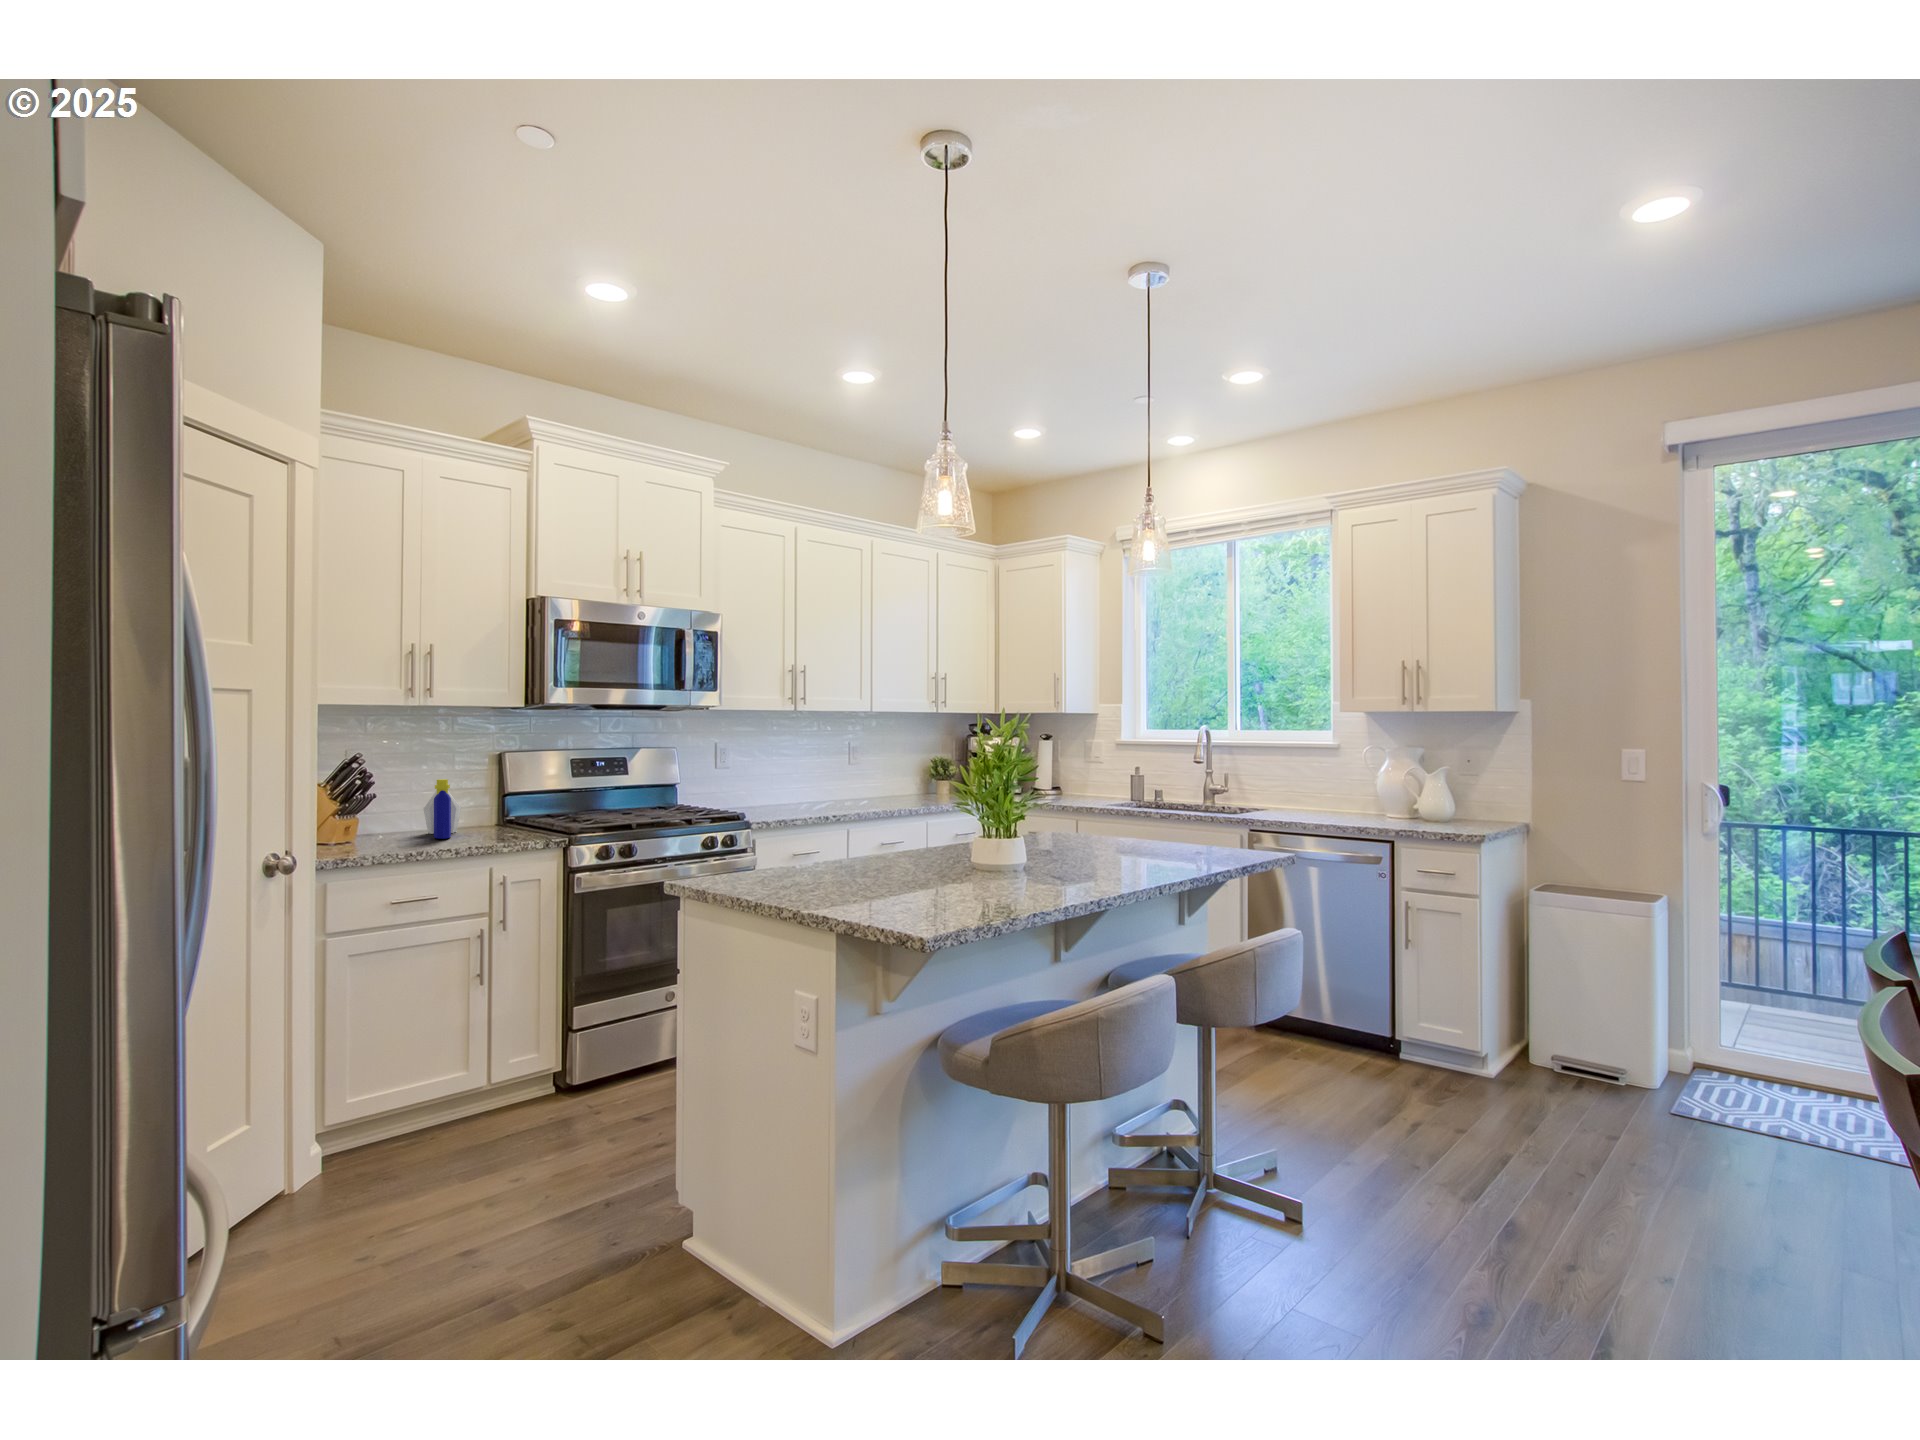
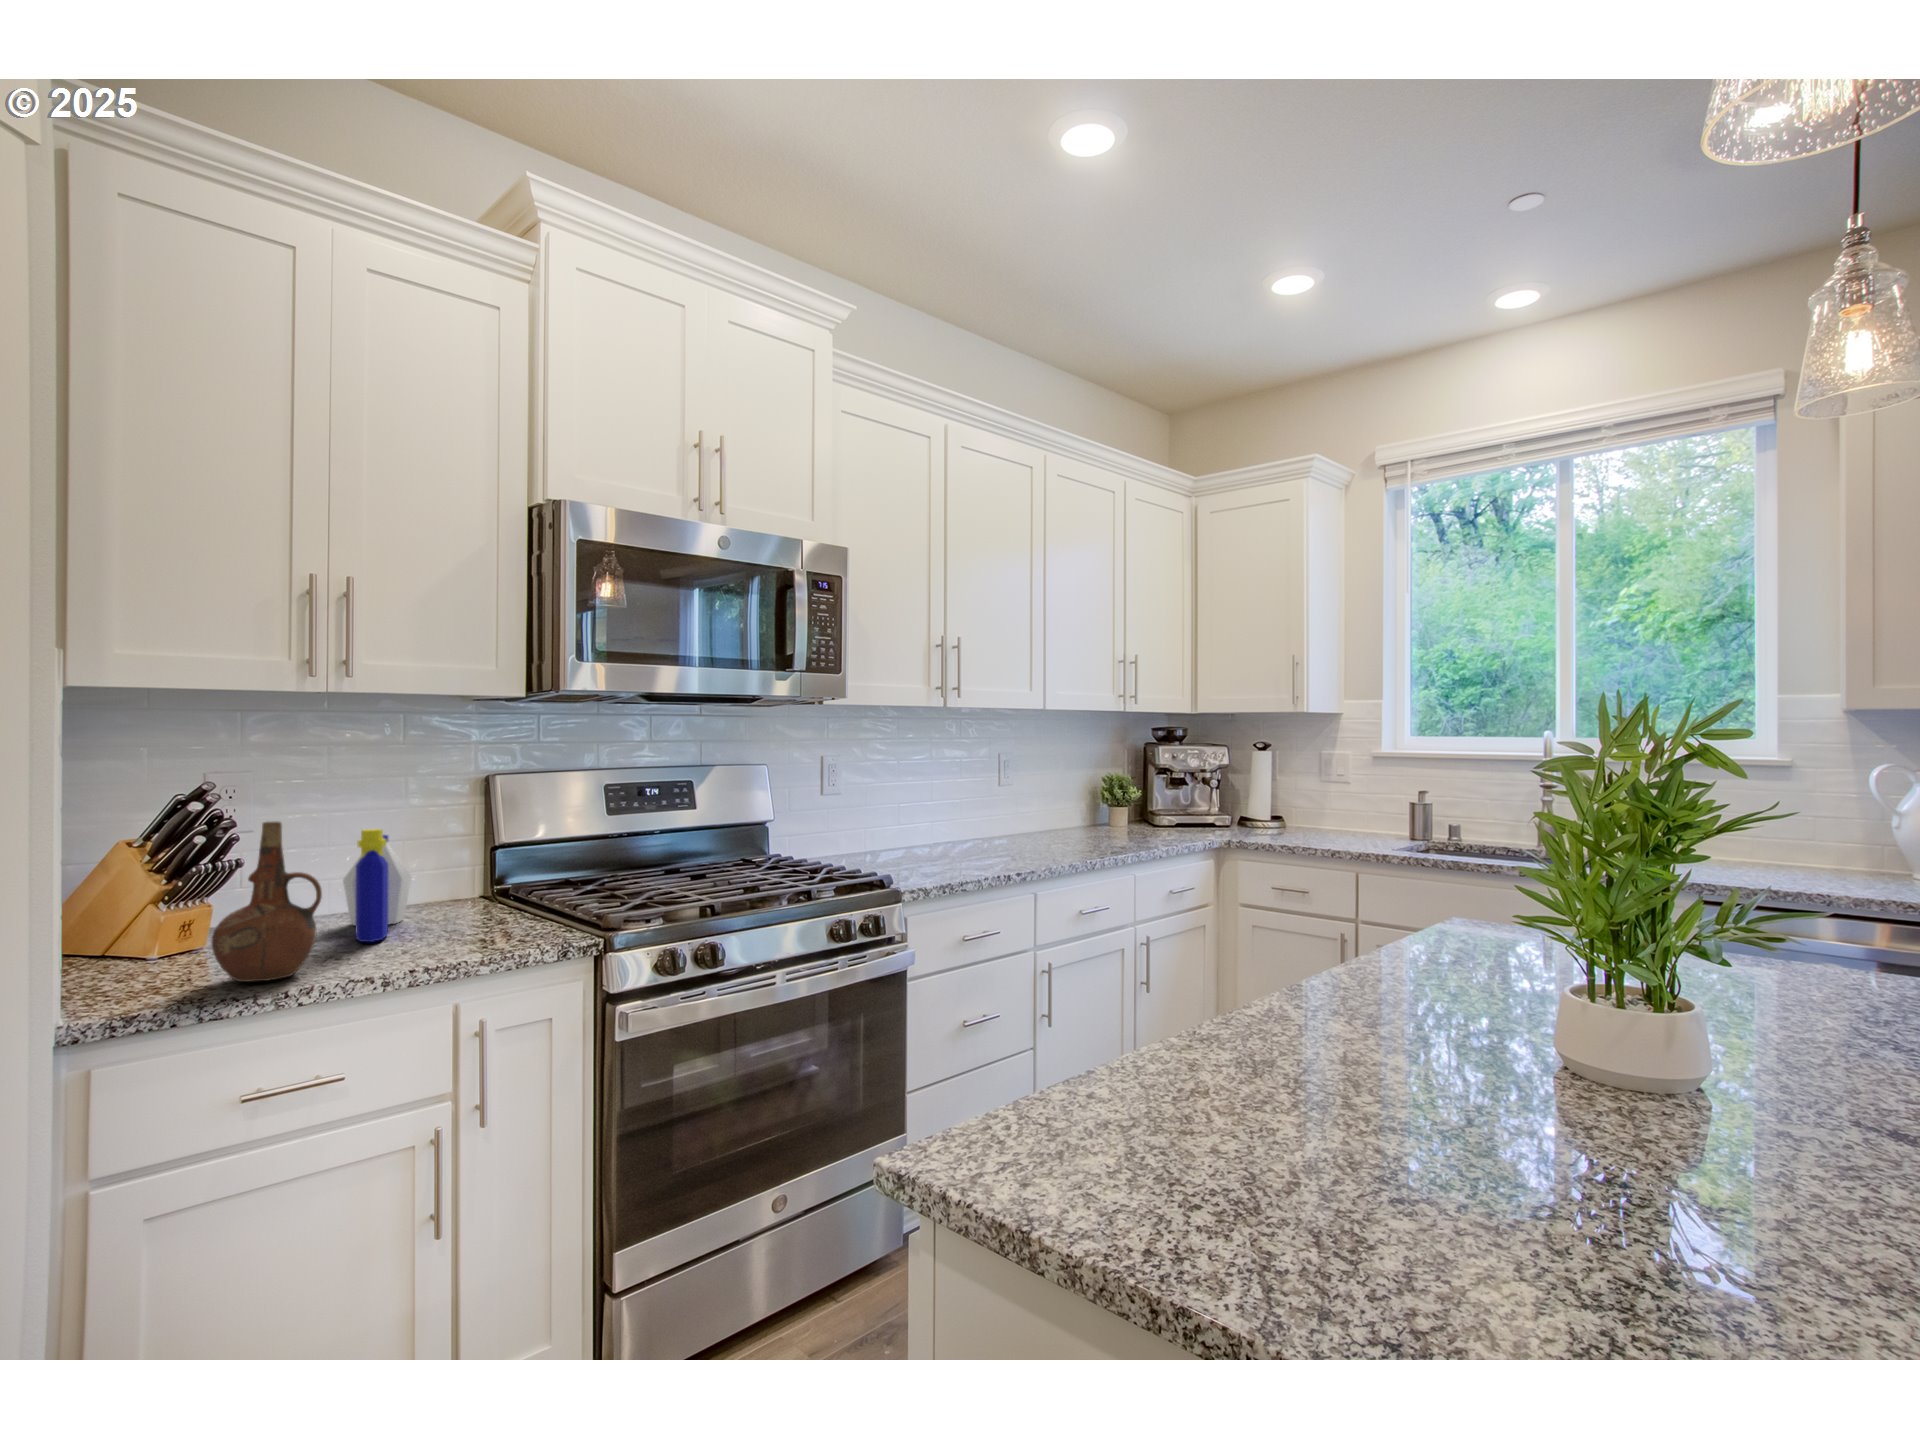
ceramic pitcher: none [370,772,422,851] -> present [212,821,322,982]

